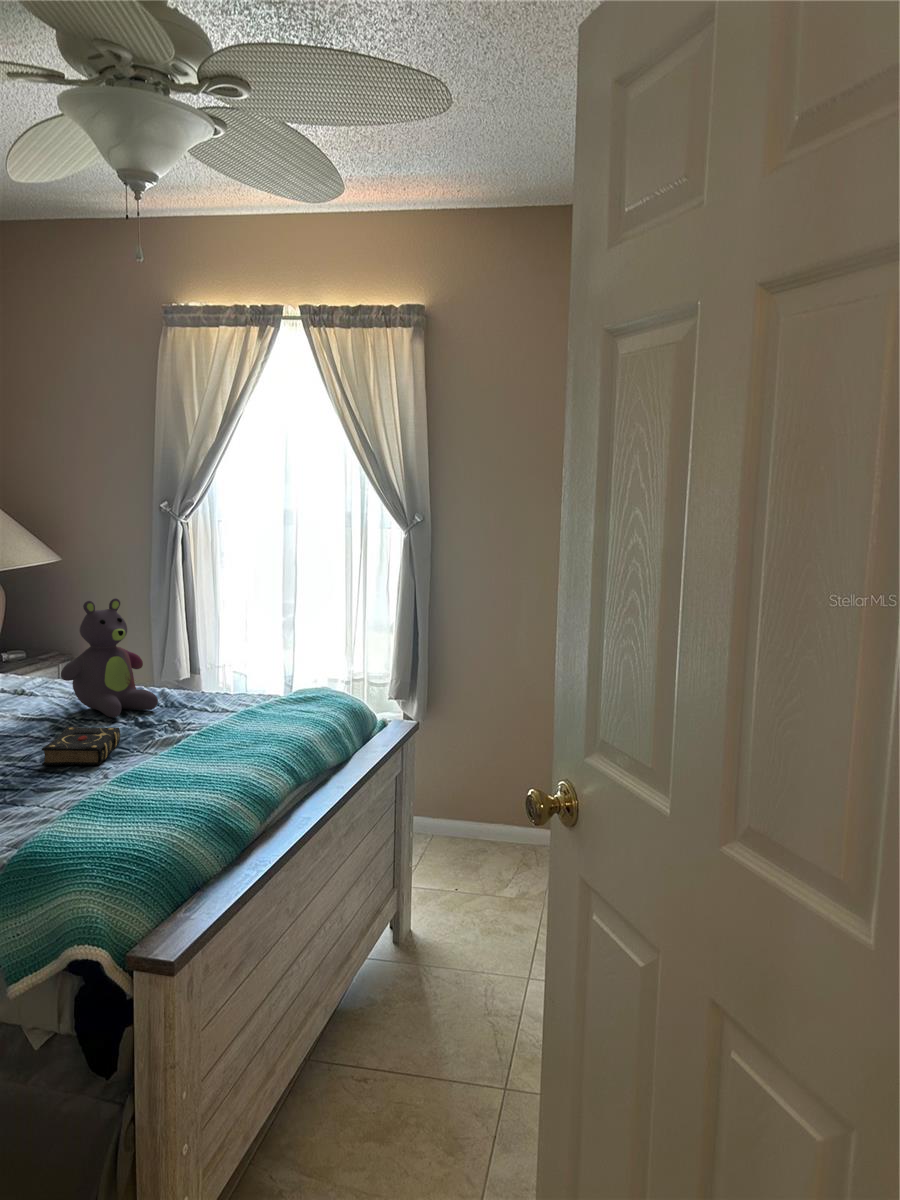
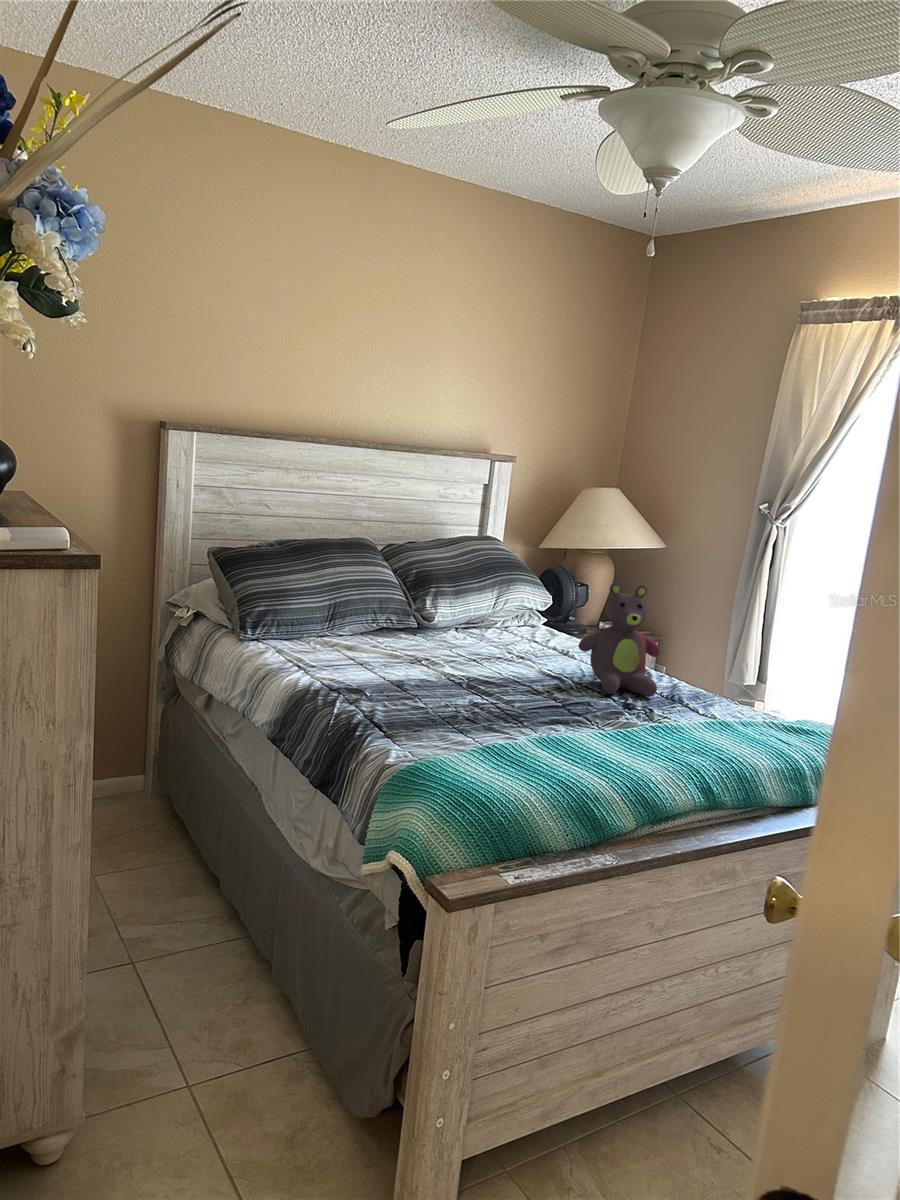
book: present [42,727,120,765] -> none [509,689,591,727]

